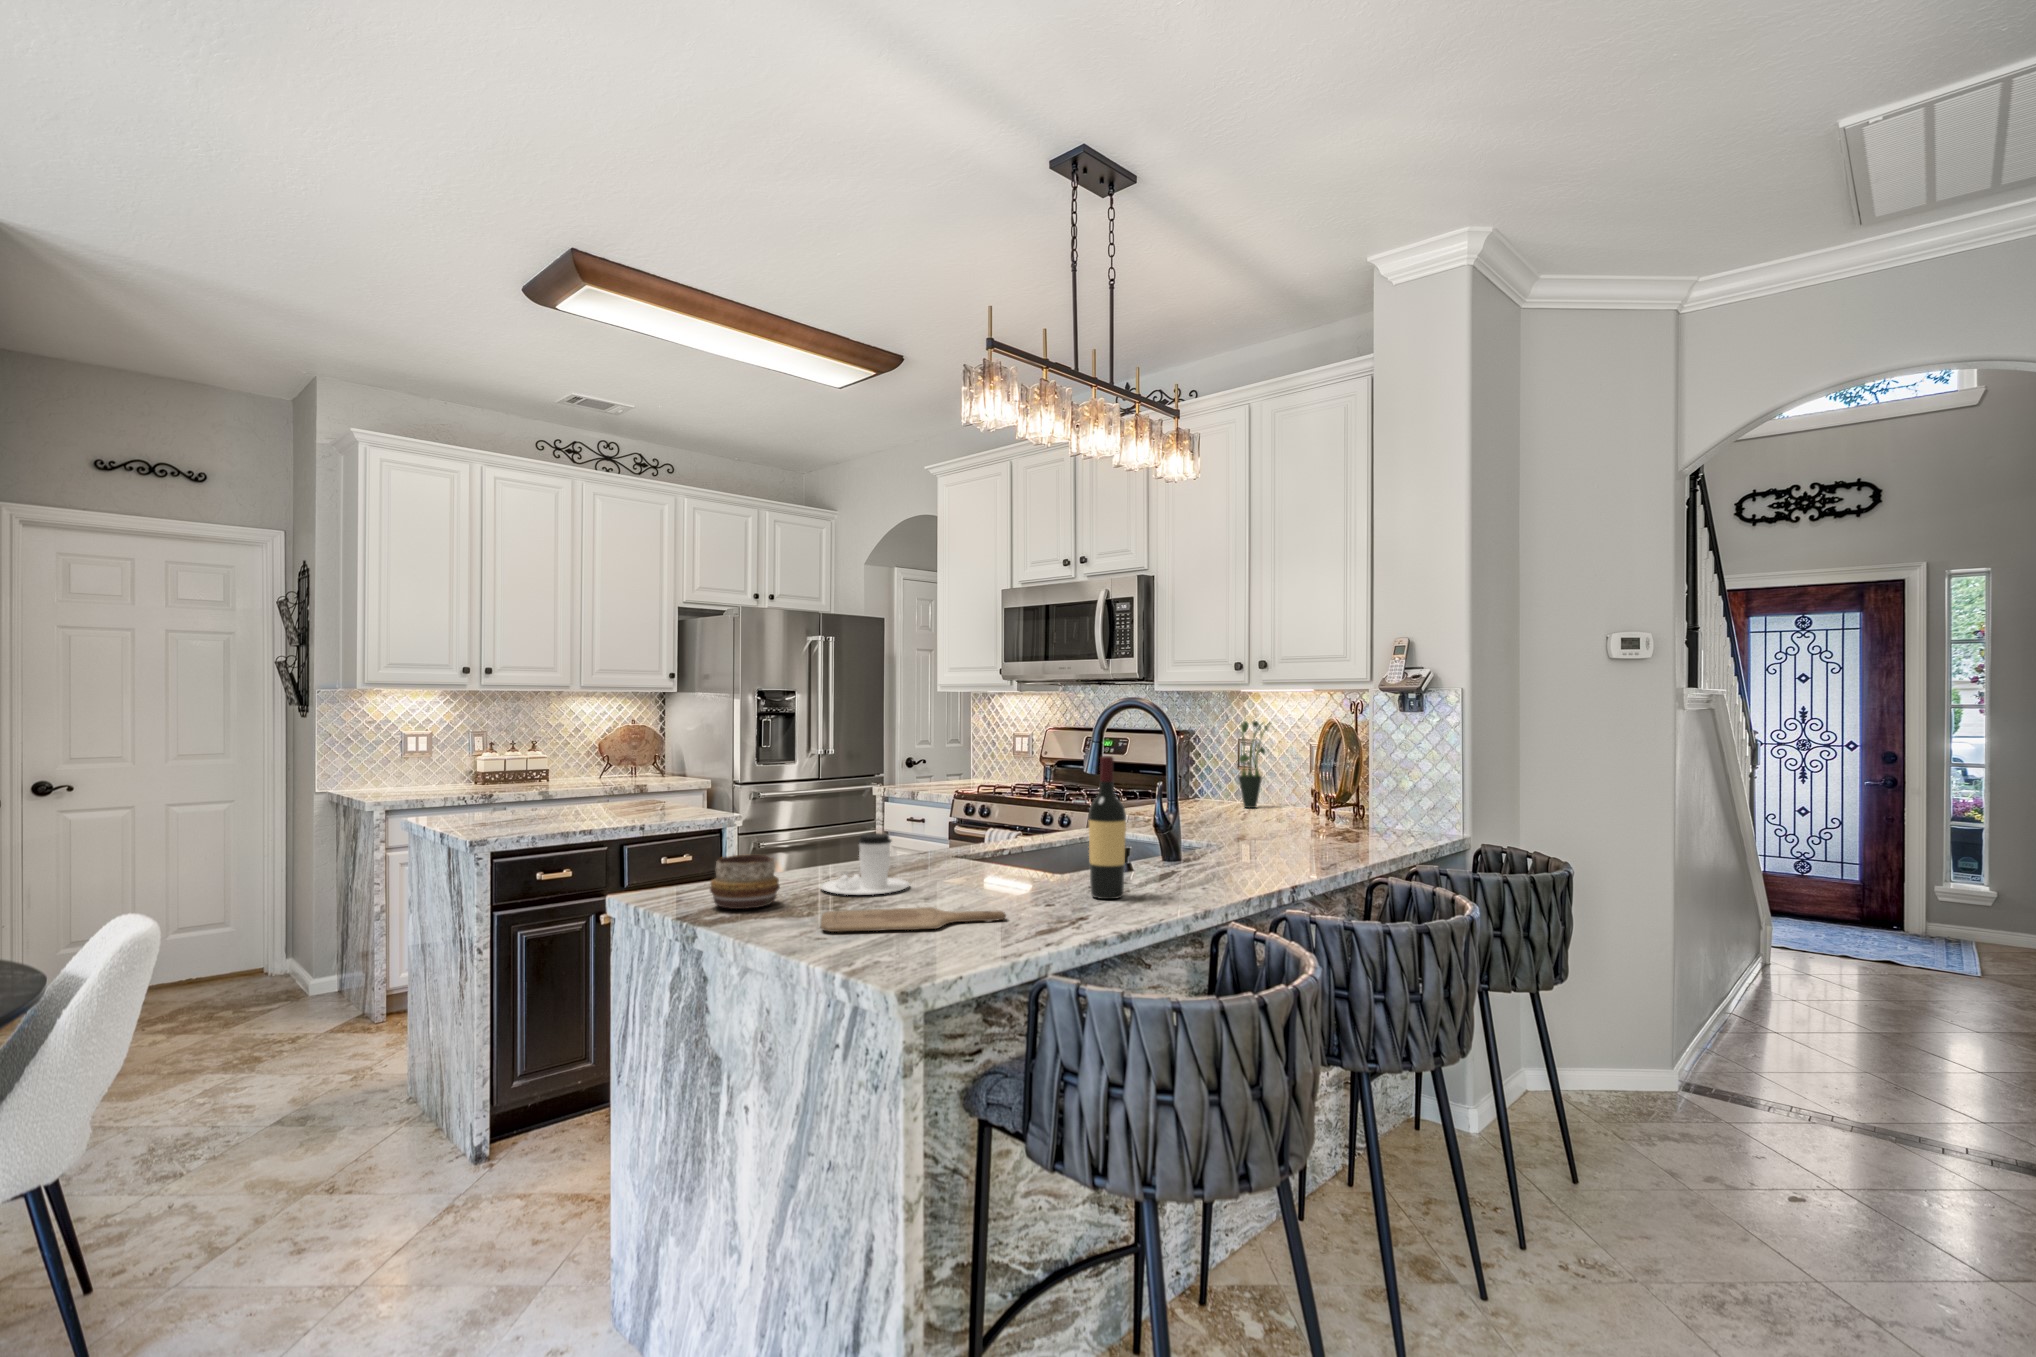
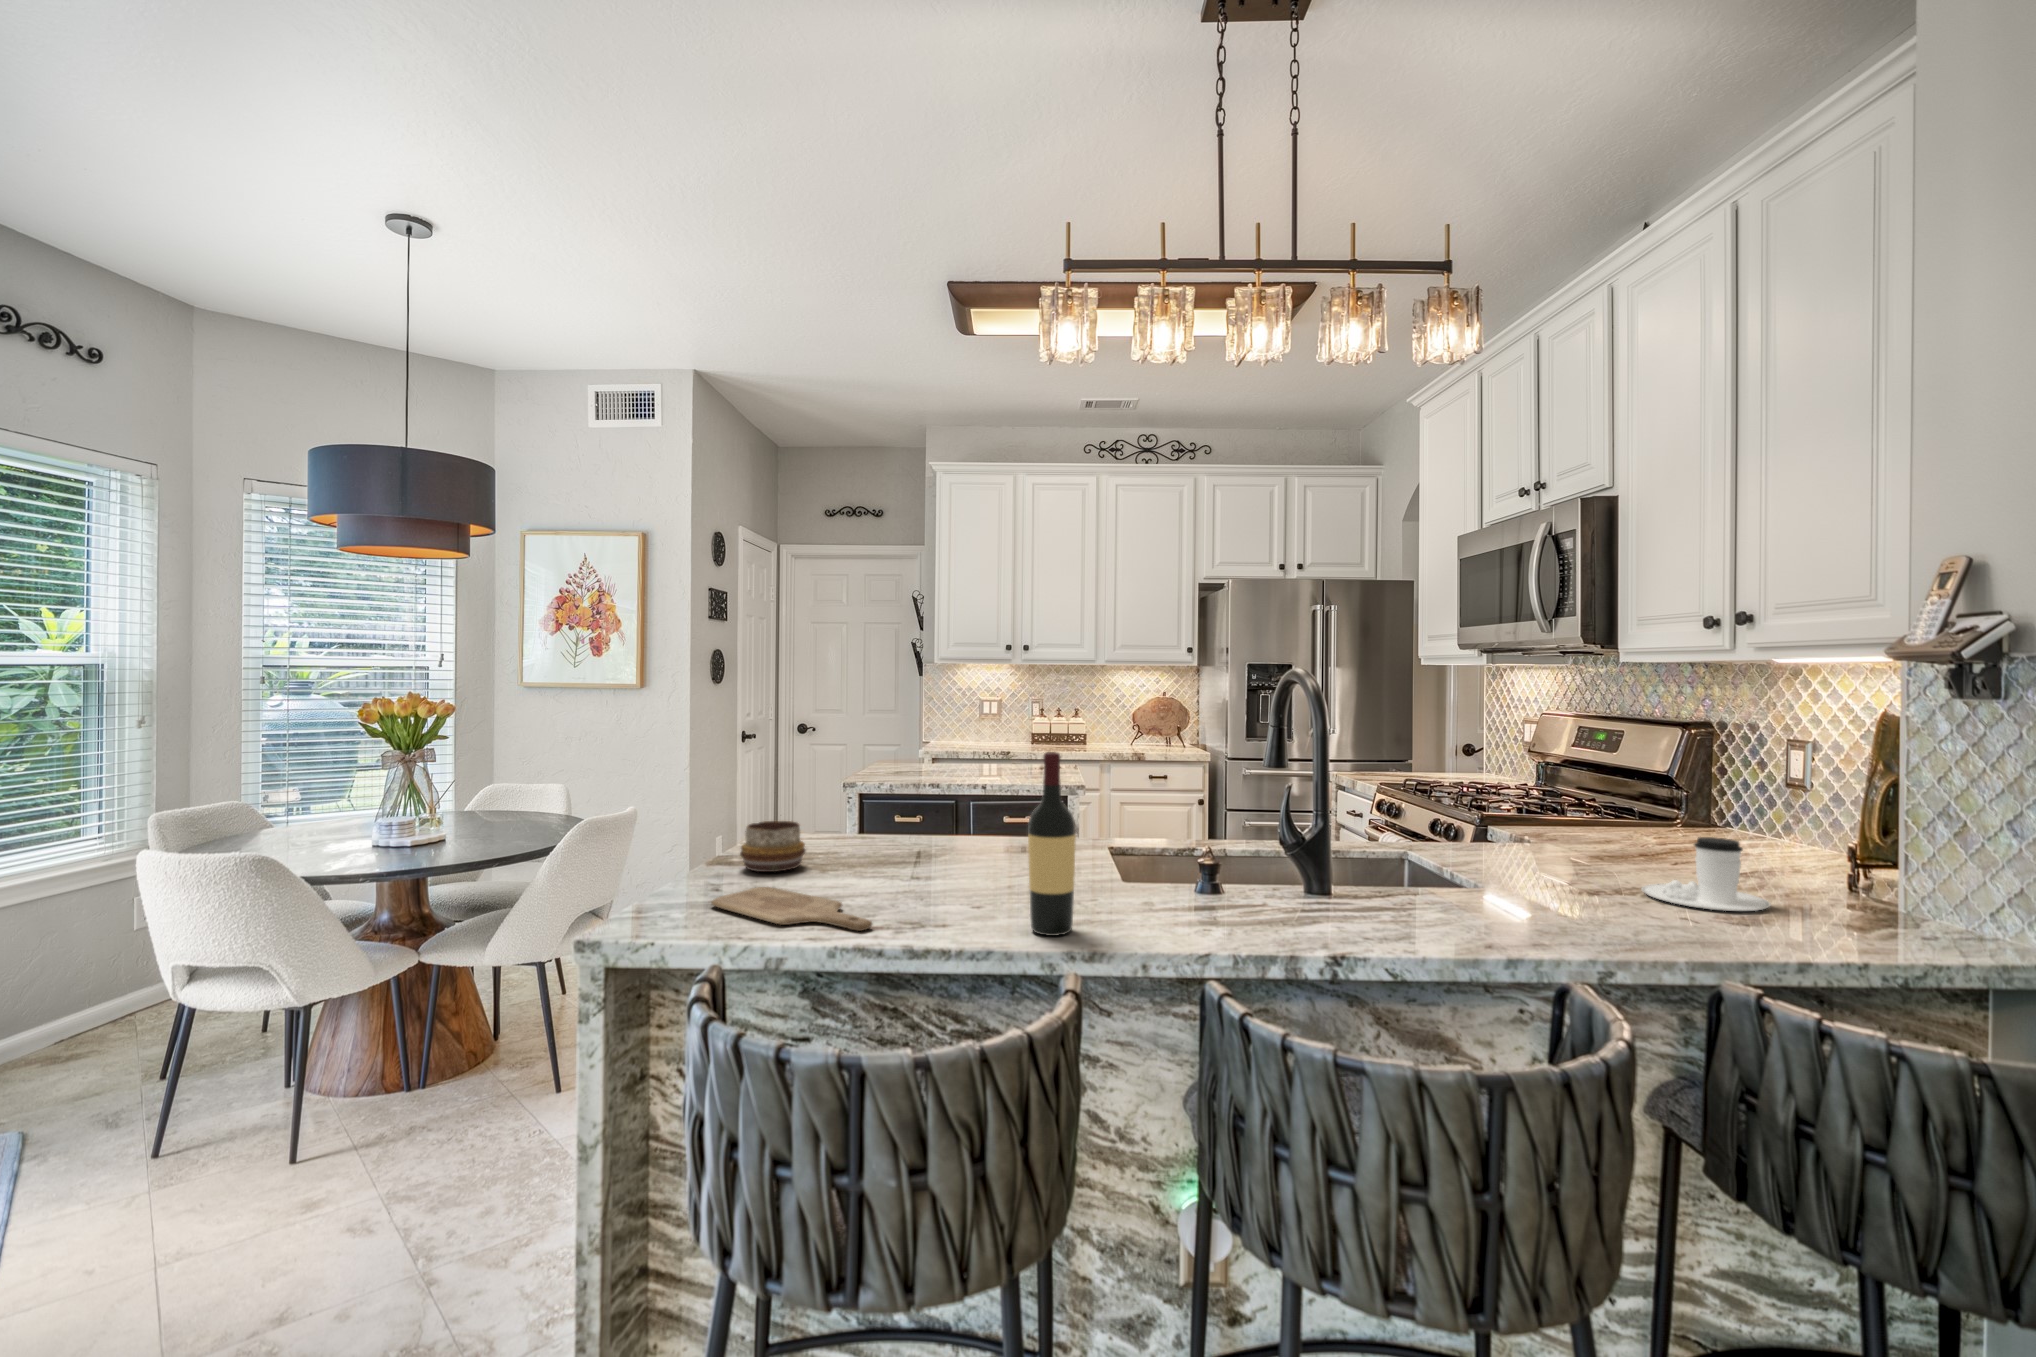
potted plant: present [1239,717,1271,808] -> none [1726,705,1796,850]
coffee cup: present [820,833,909,895] -> present [1642,837,1770,911]

